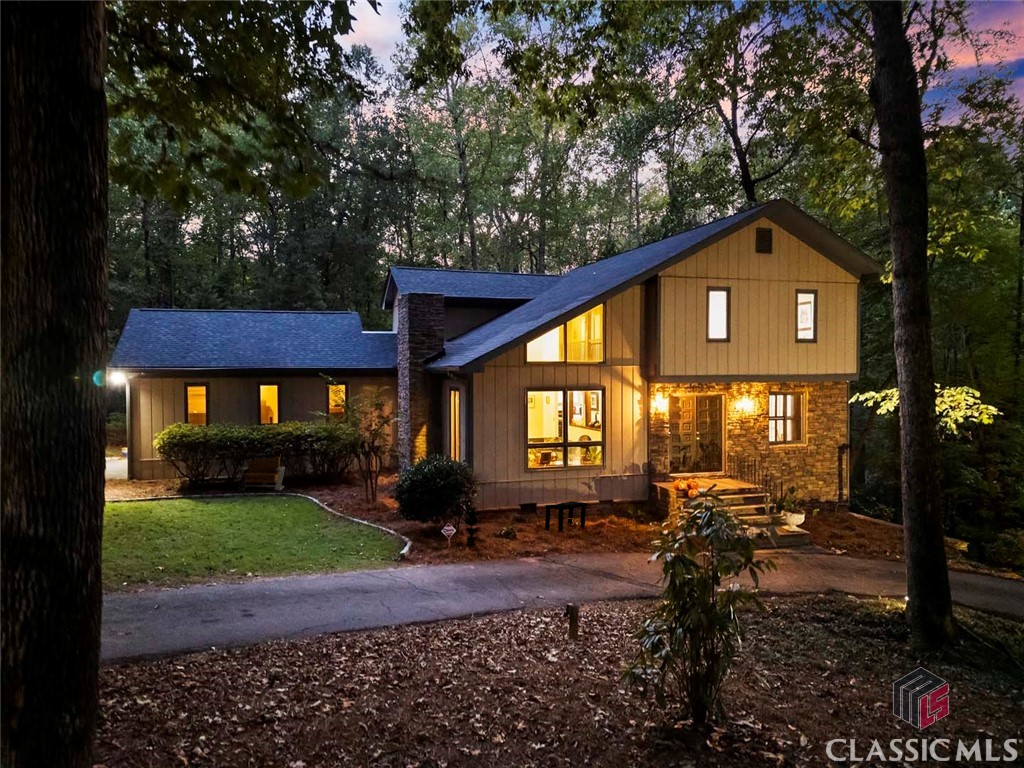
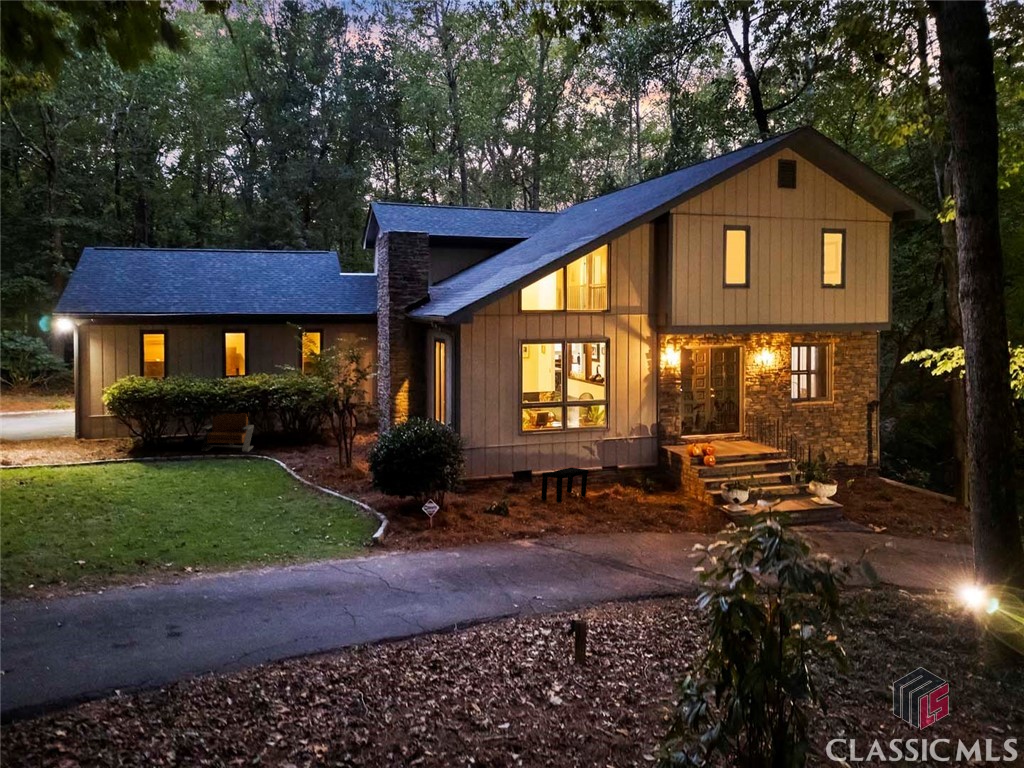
potted plant: present [460,507,480,545] -> none [442,478,469,522]

